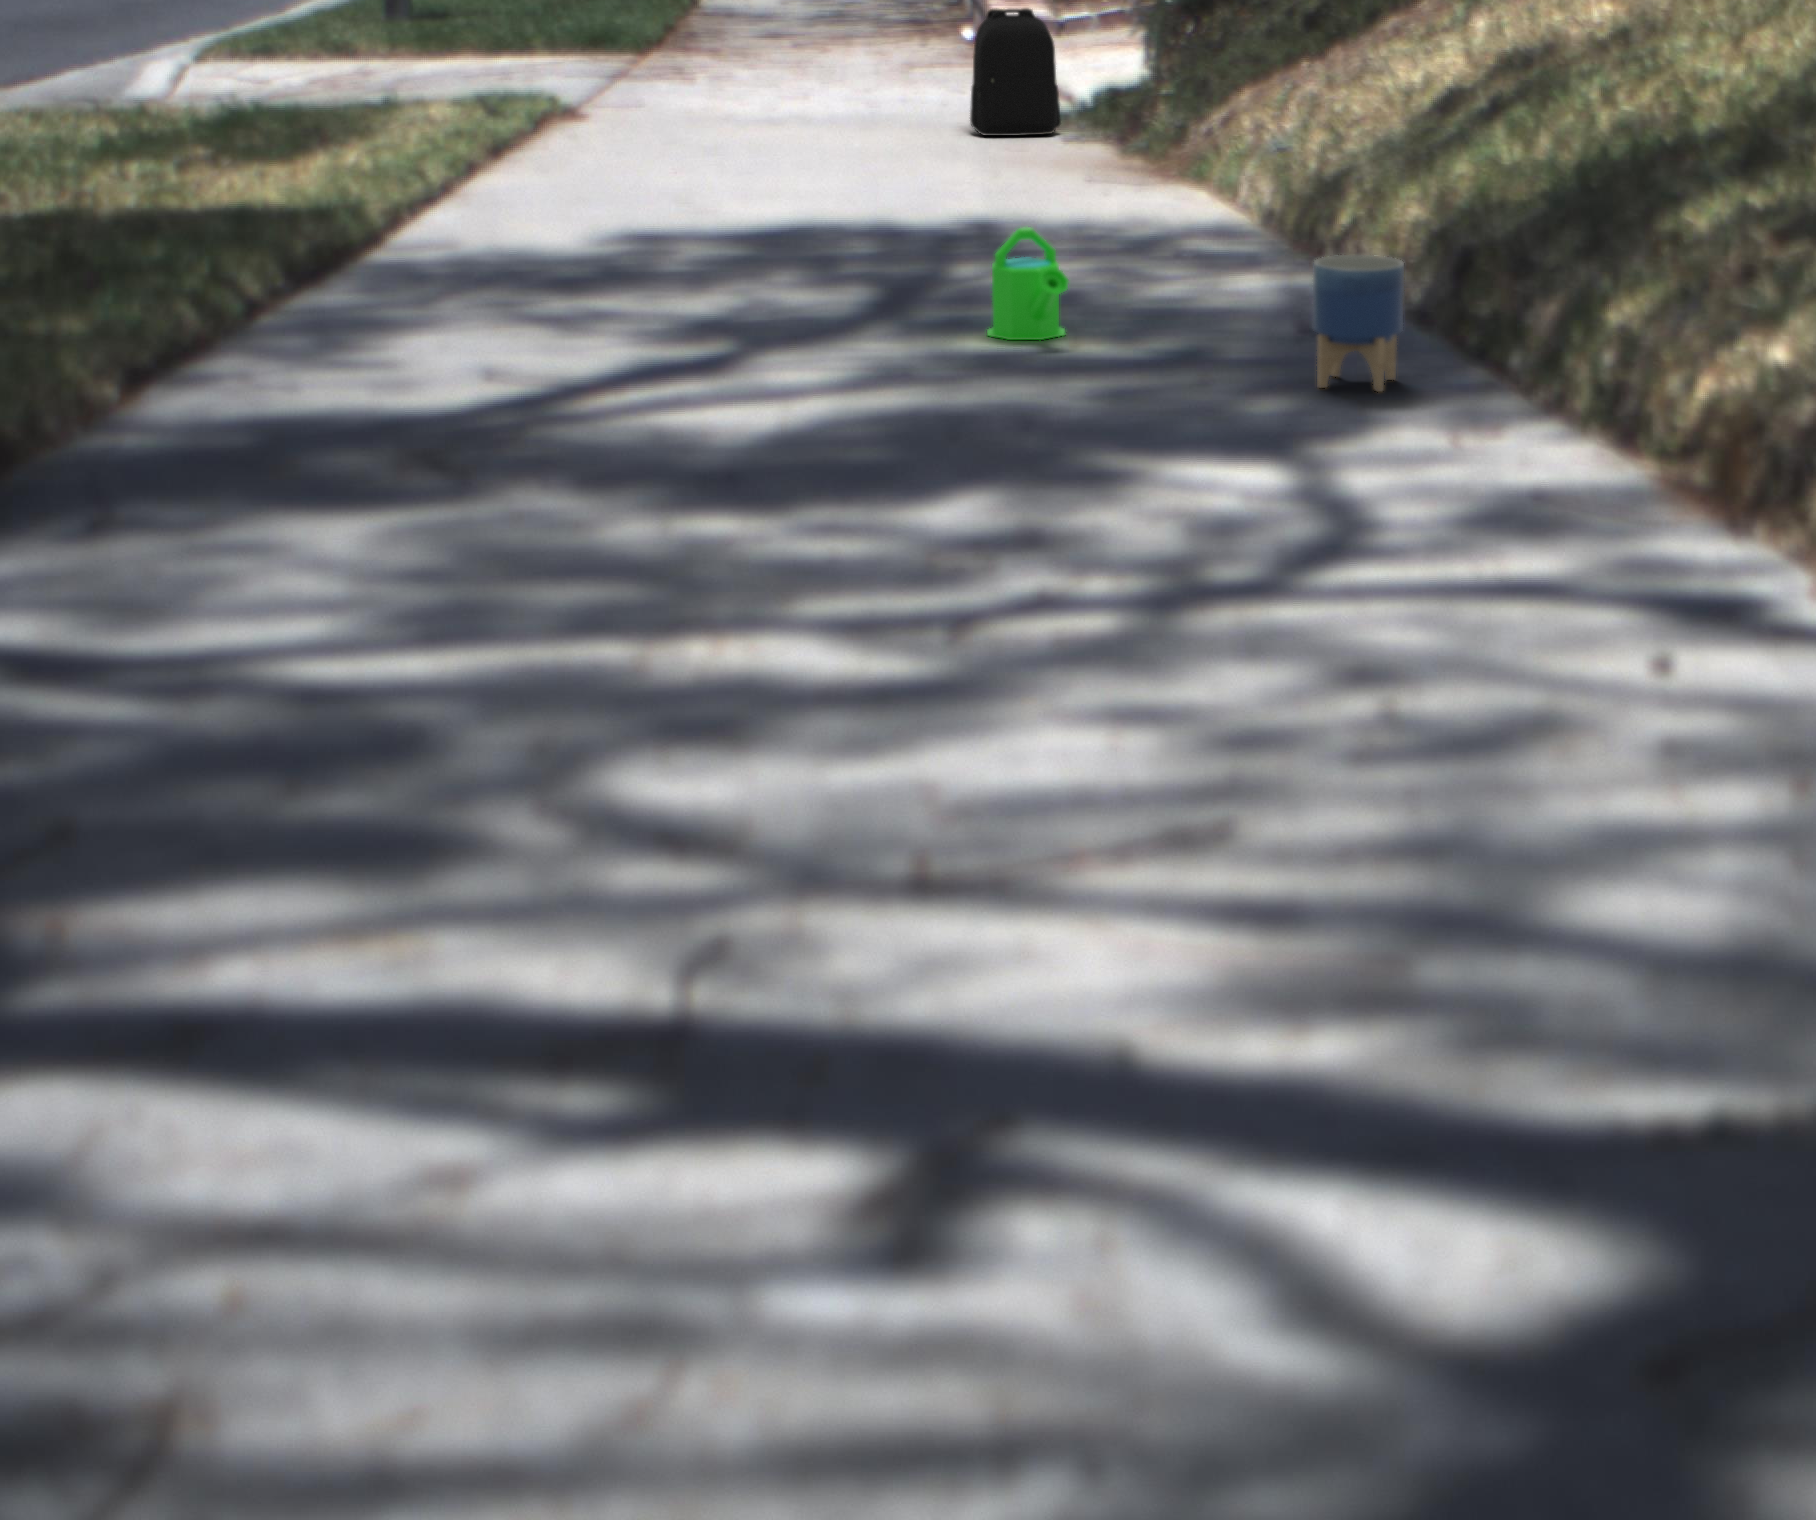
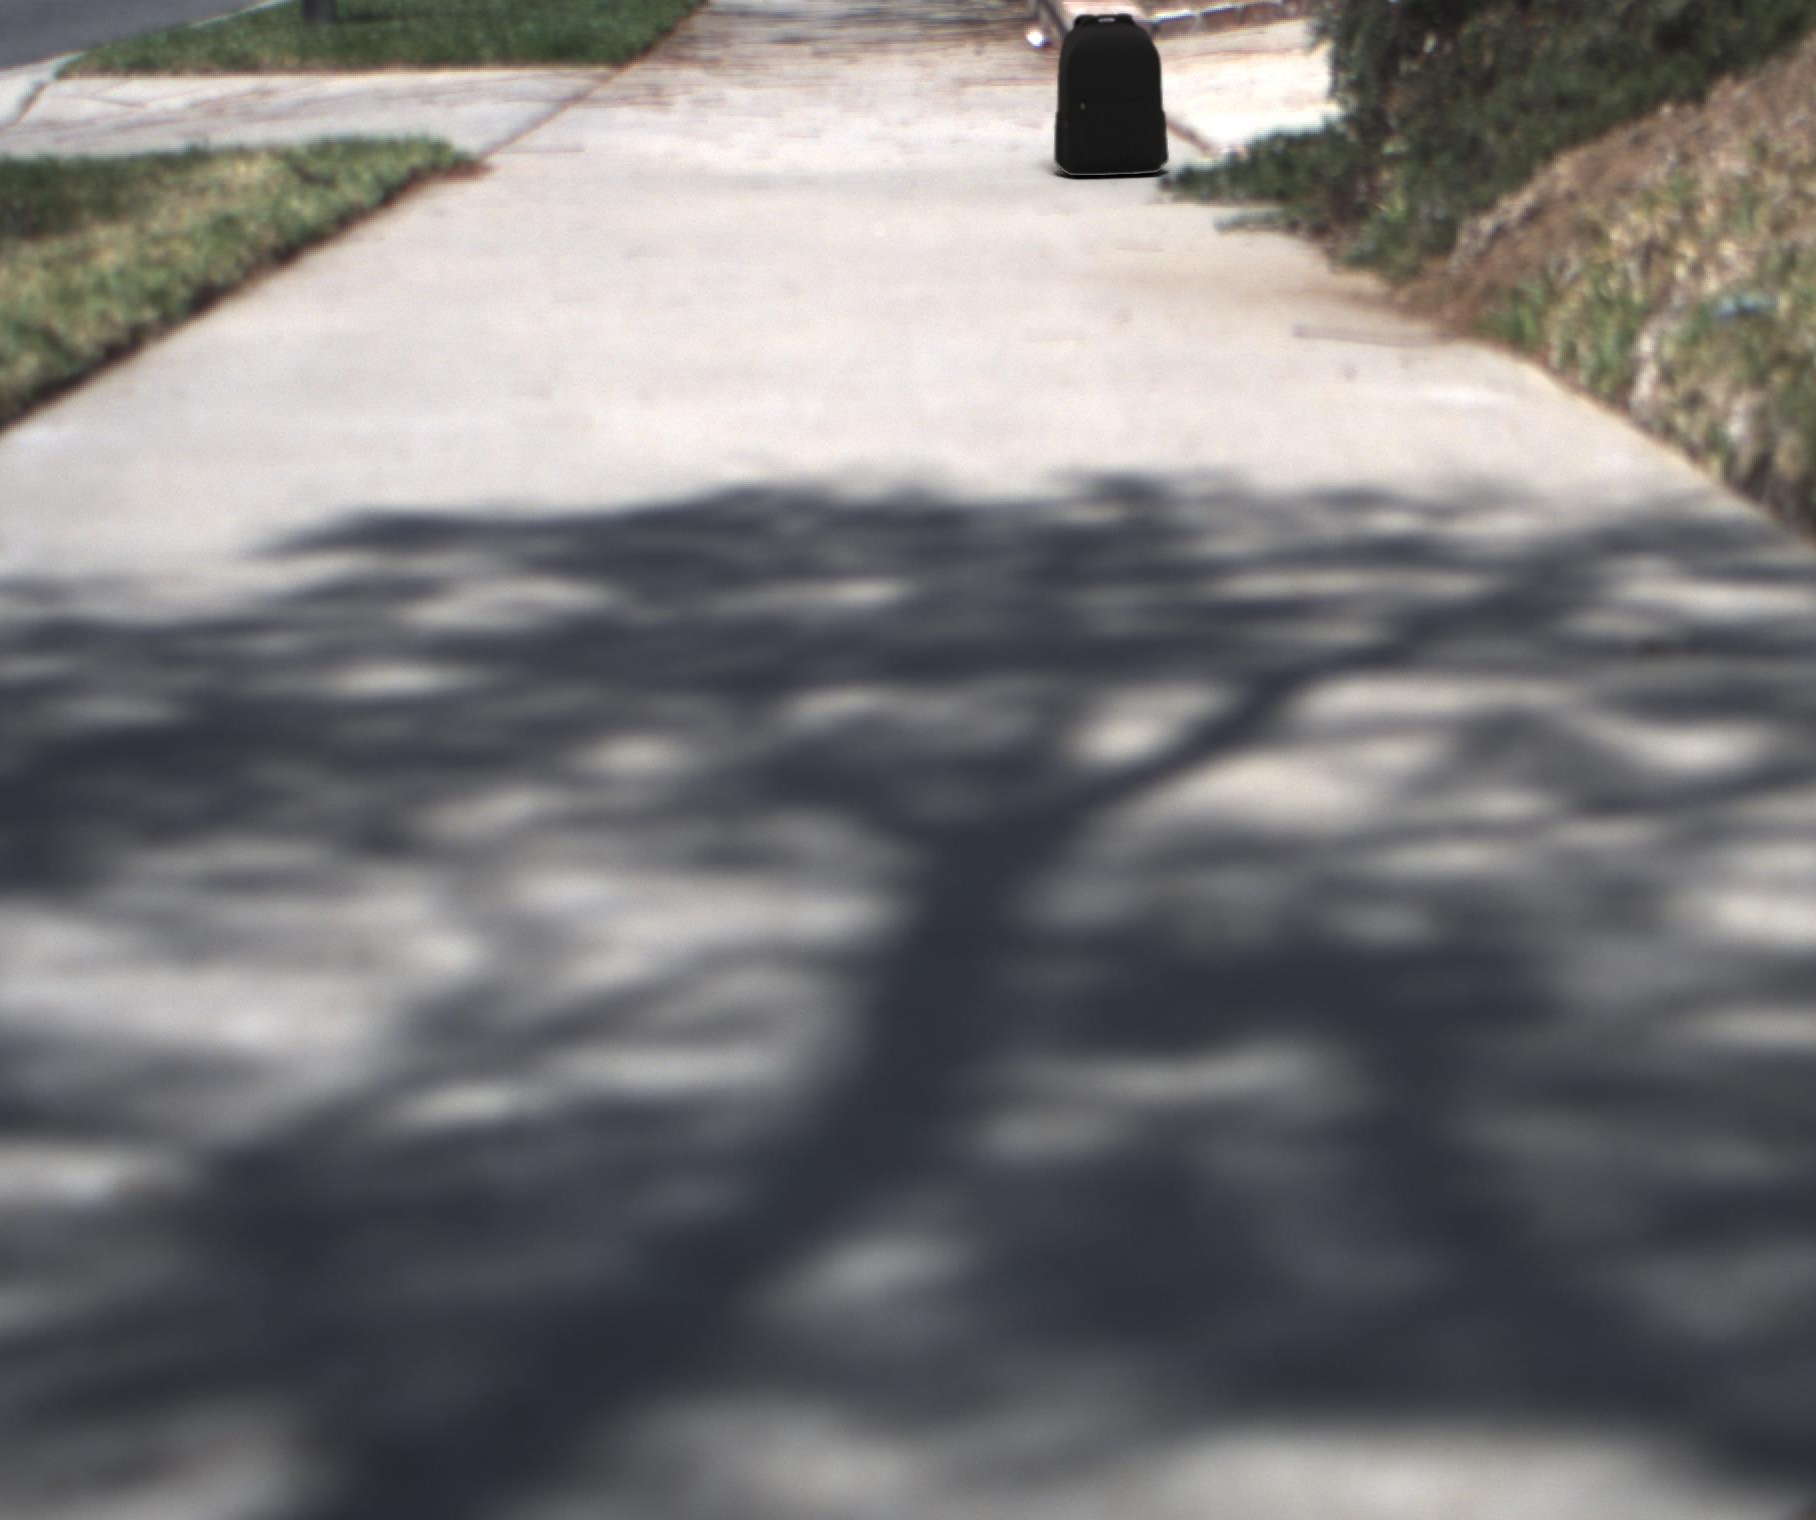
watering can: present [987,227,1068,340] -> none [1107,353,1231,521]
planter: present [1313,255,1404,391] -> none [1619,407,1764,624]

